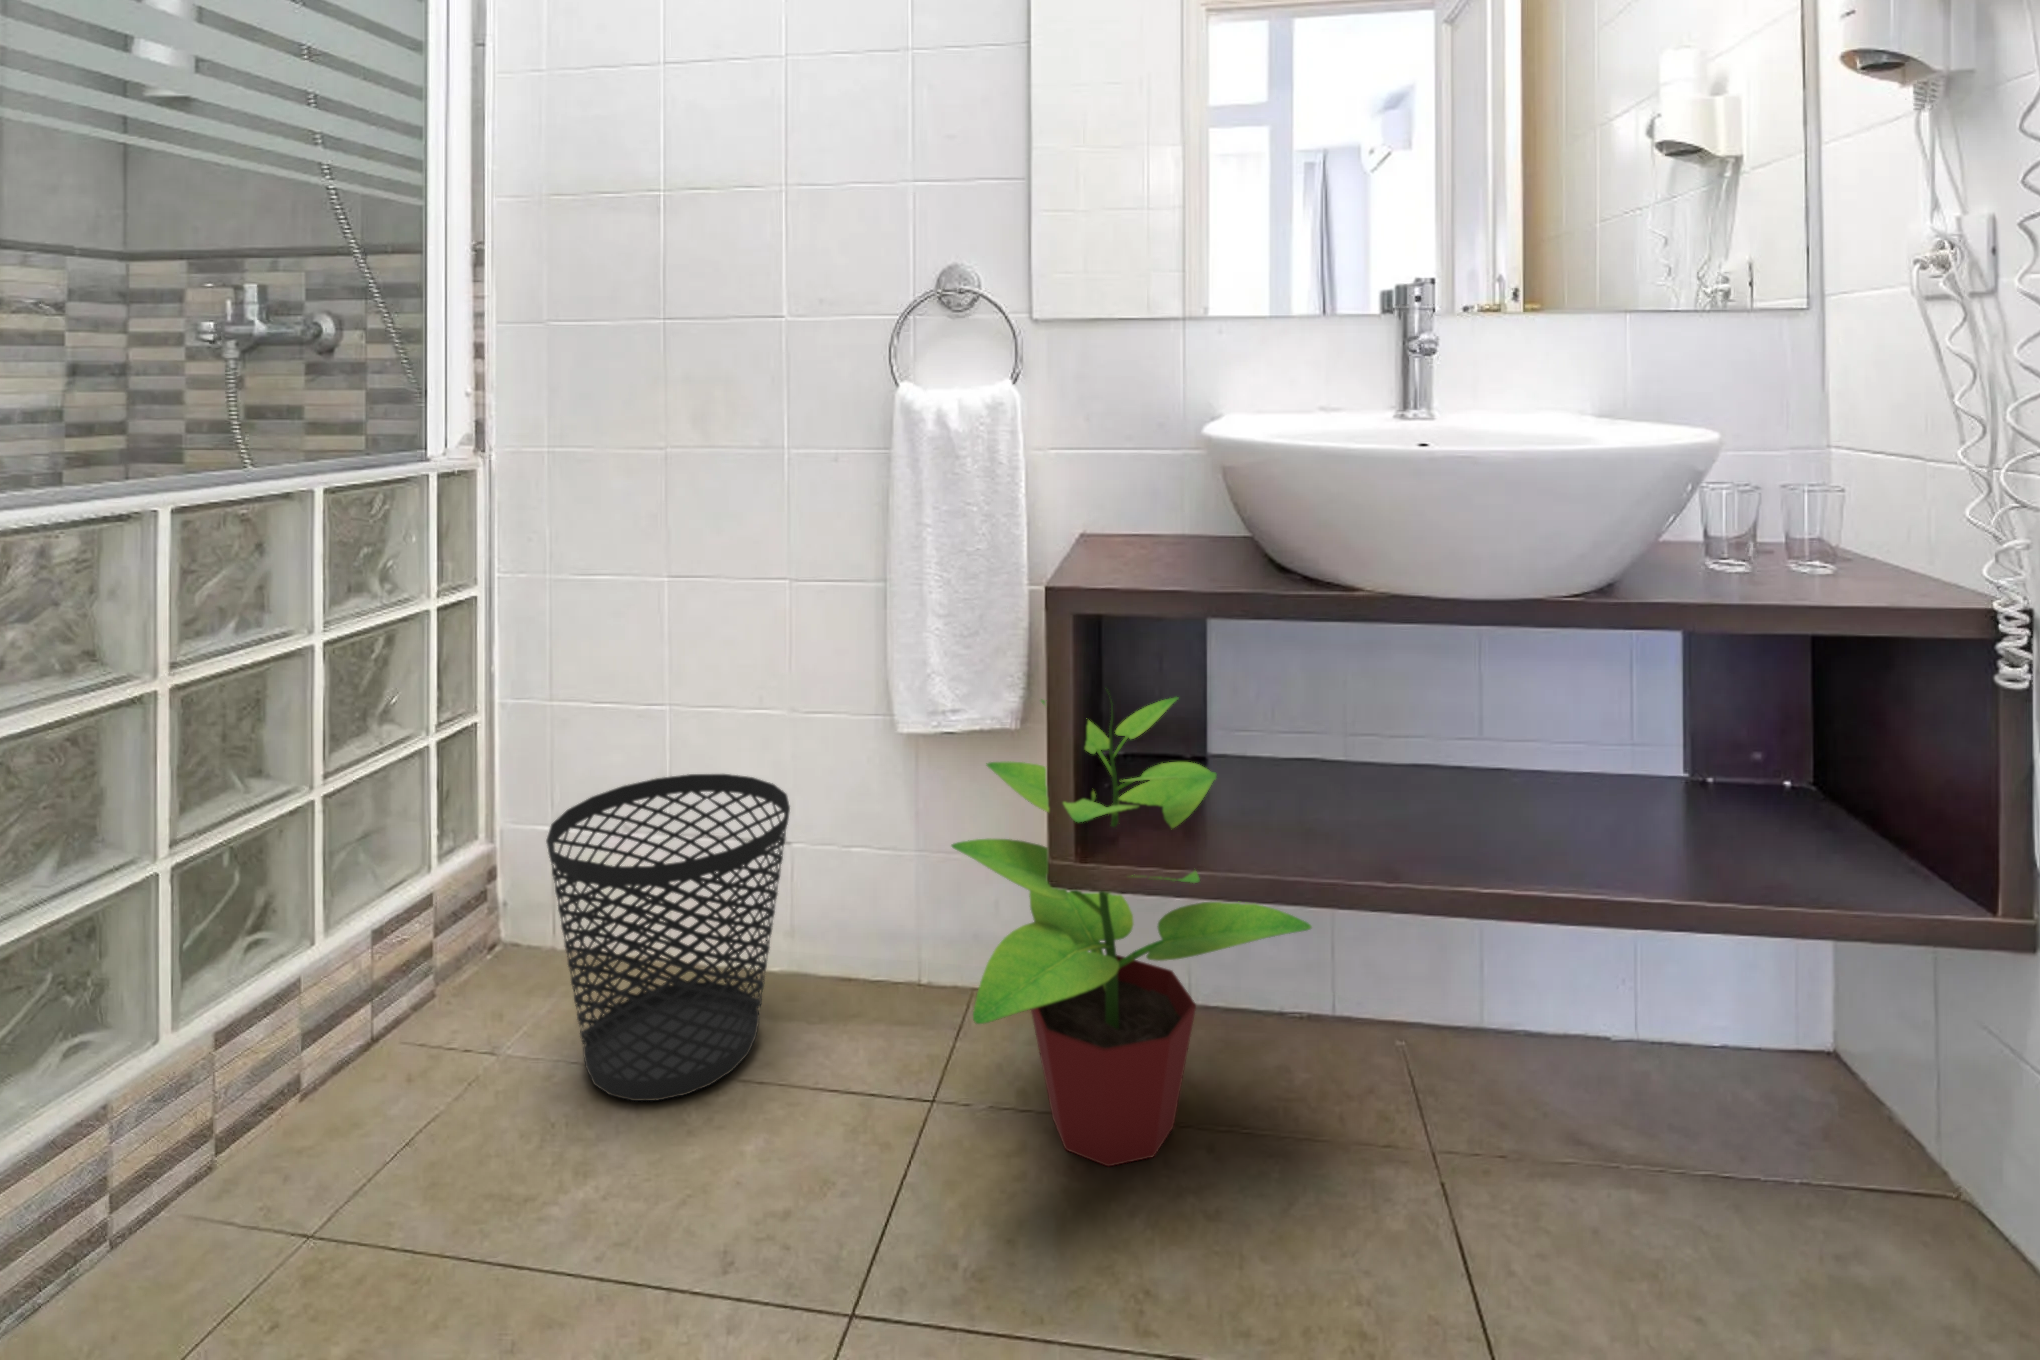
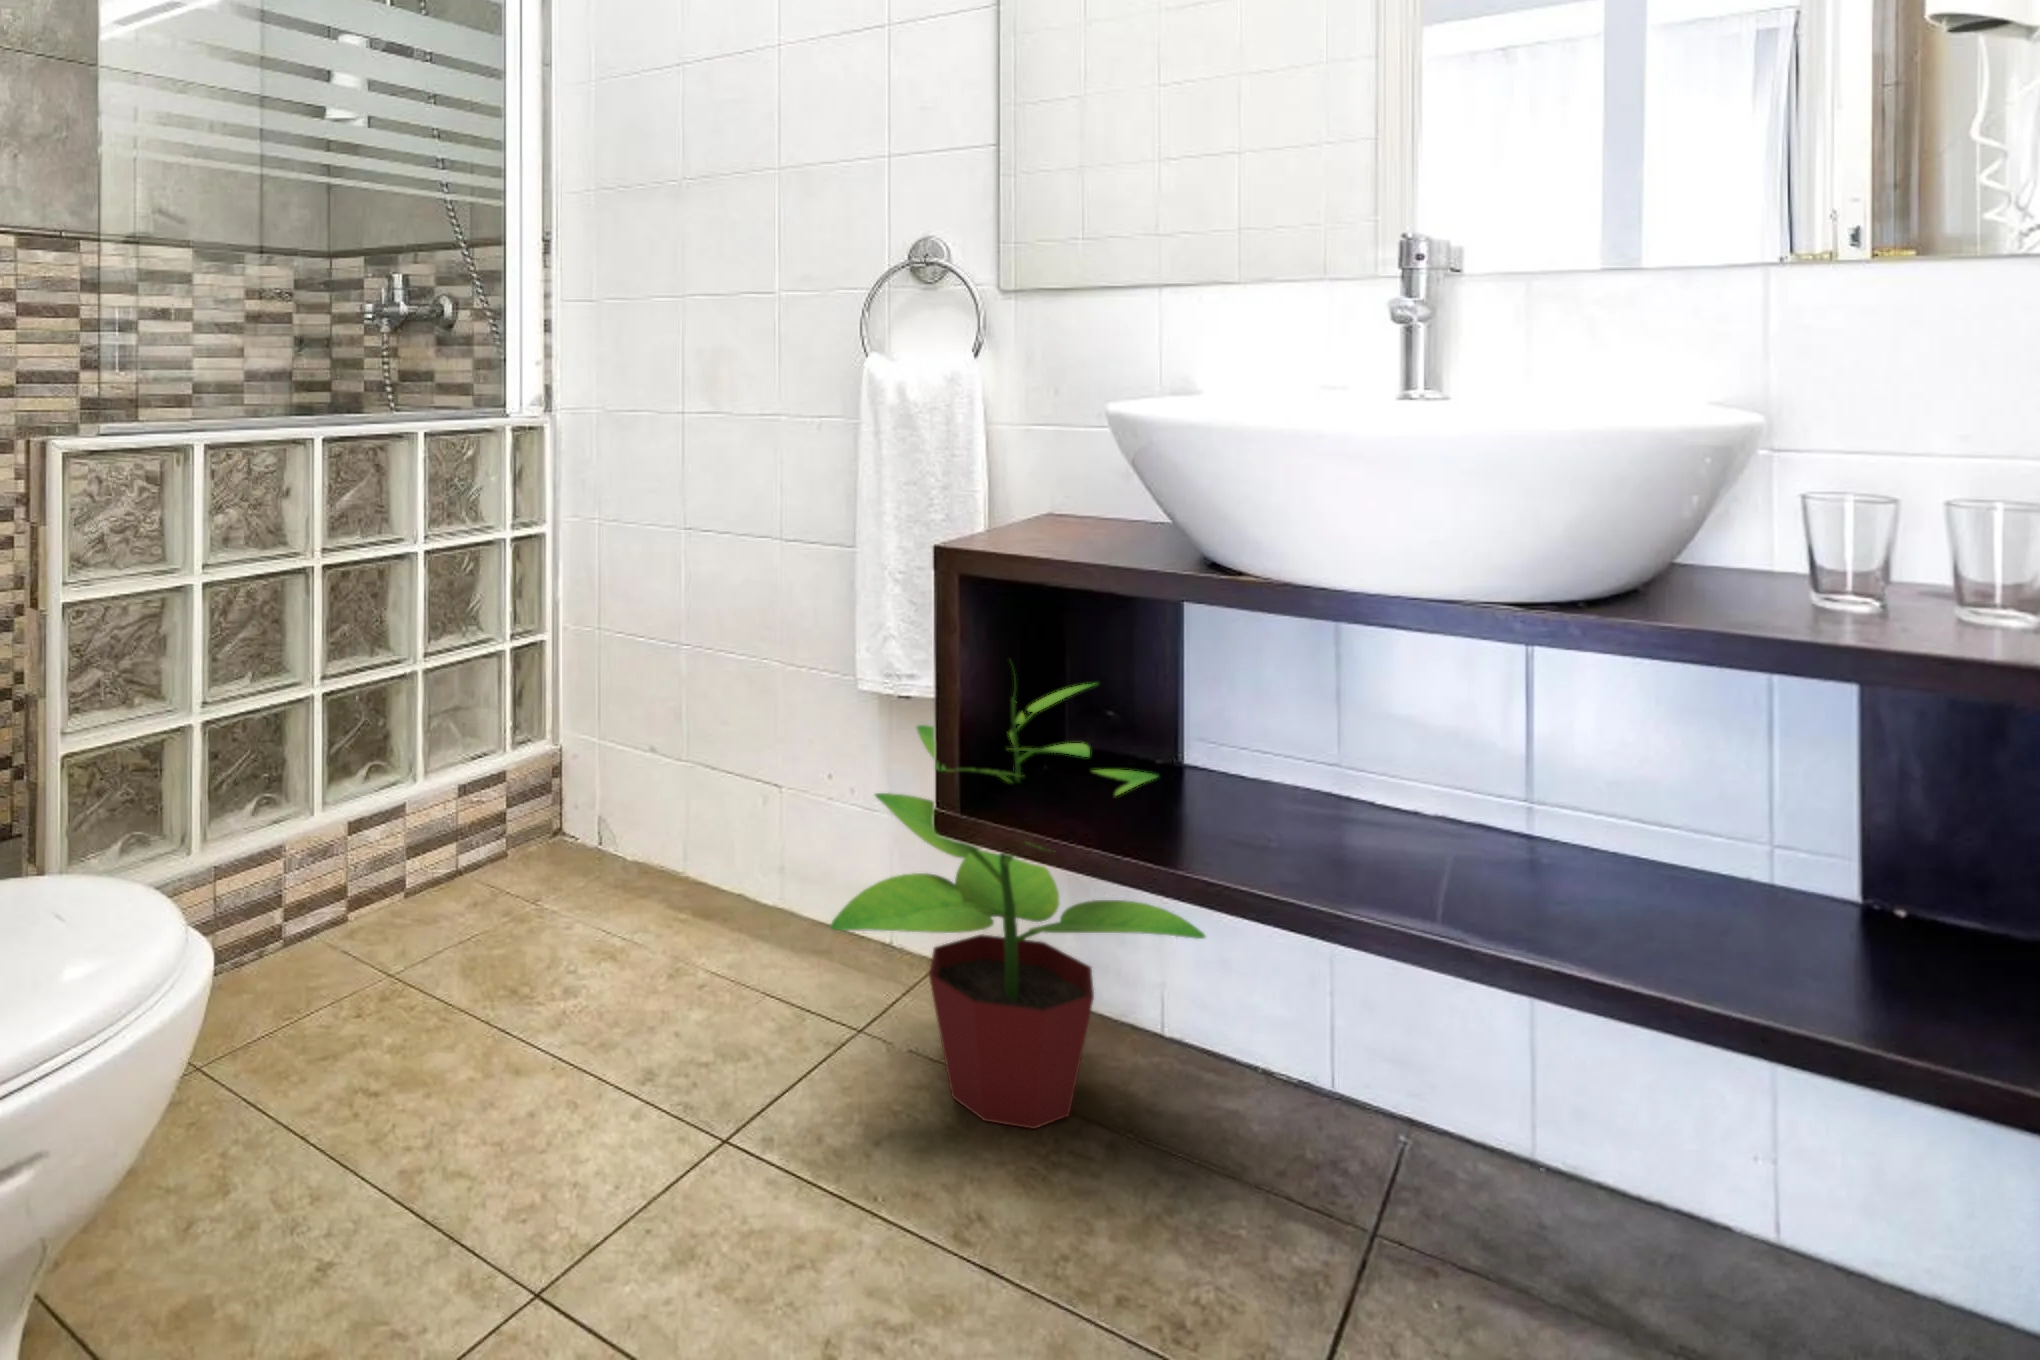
wastebasket: present [546,774,790,1101] -> none [564,705,764,966]

